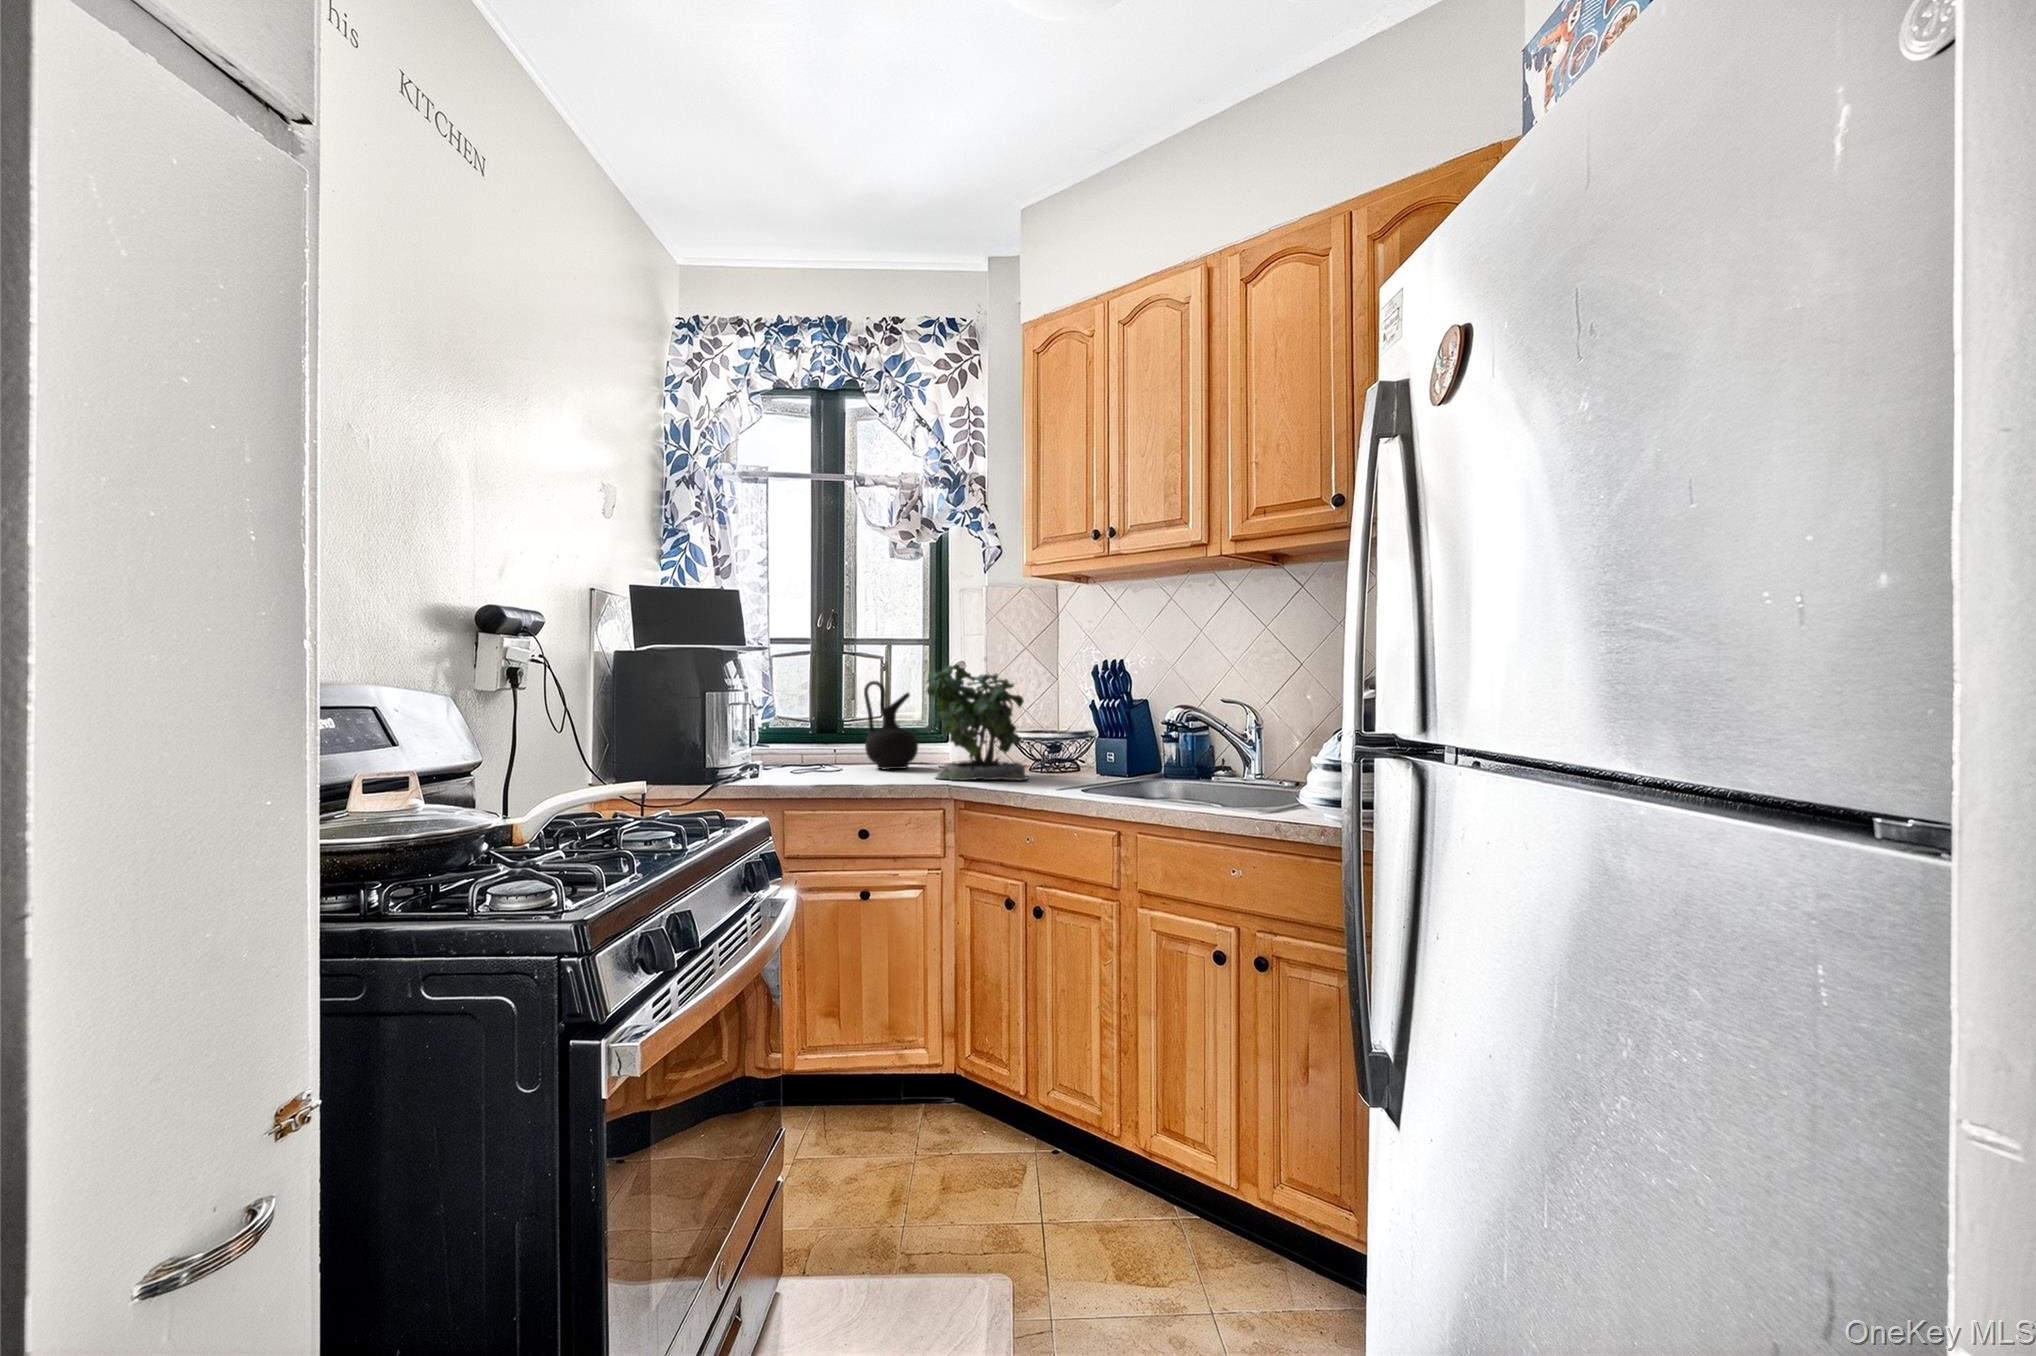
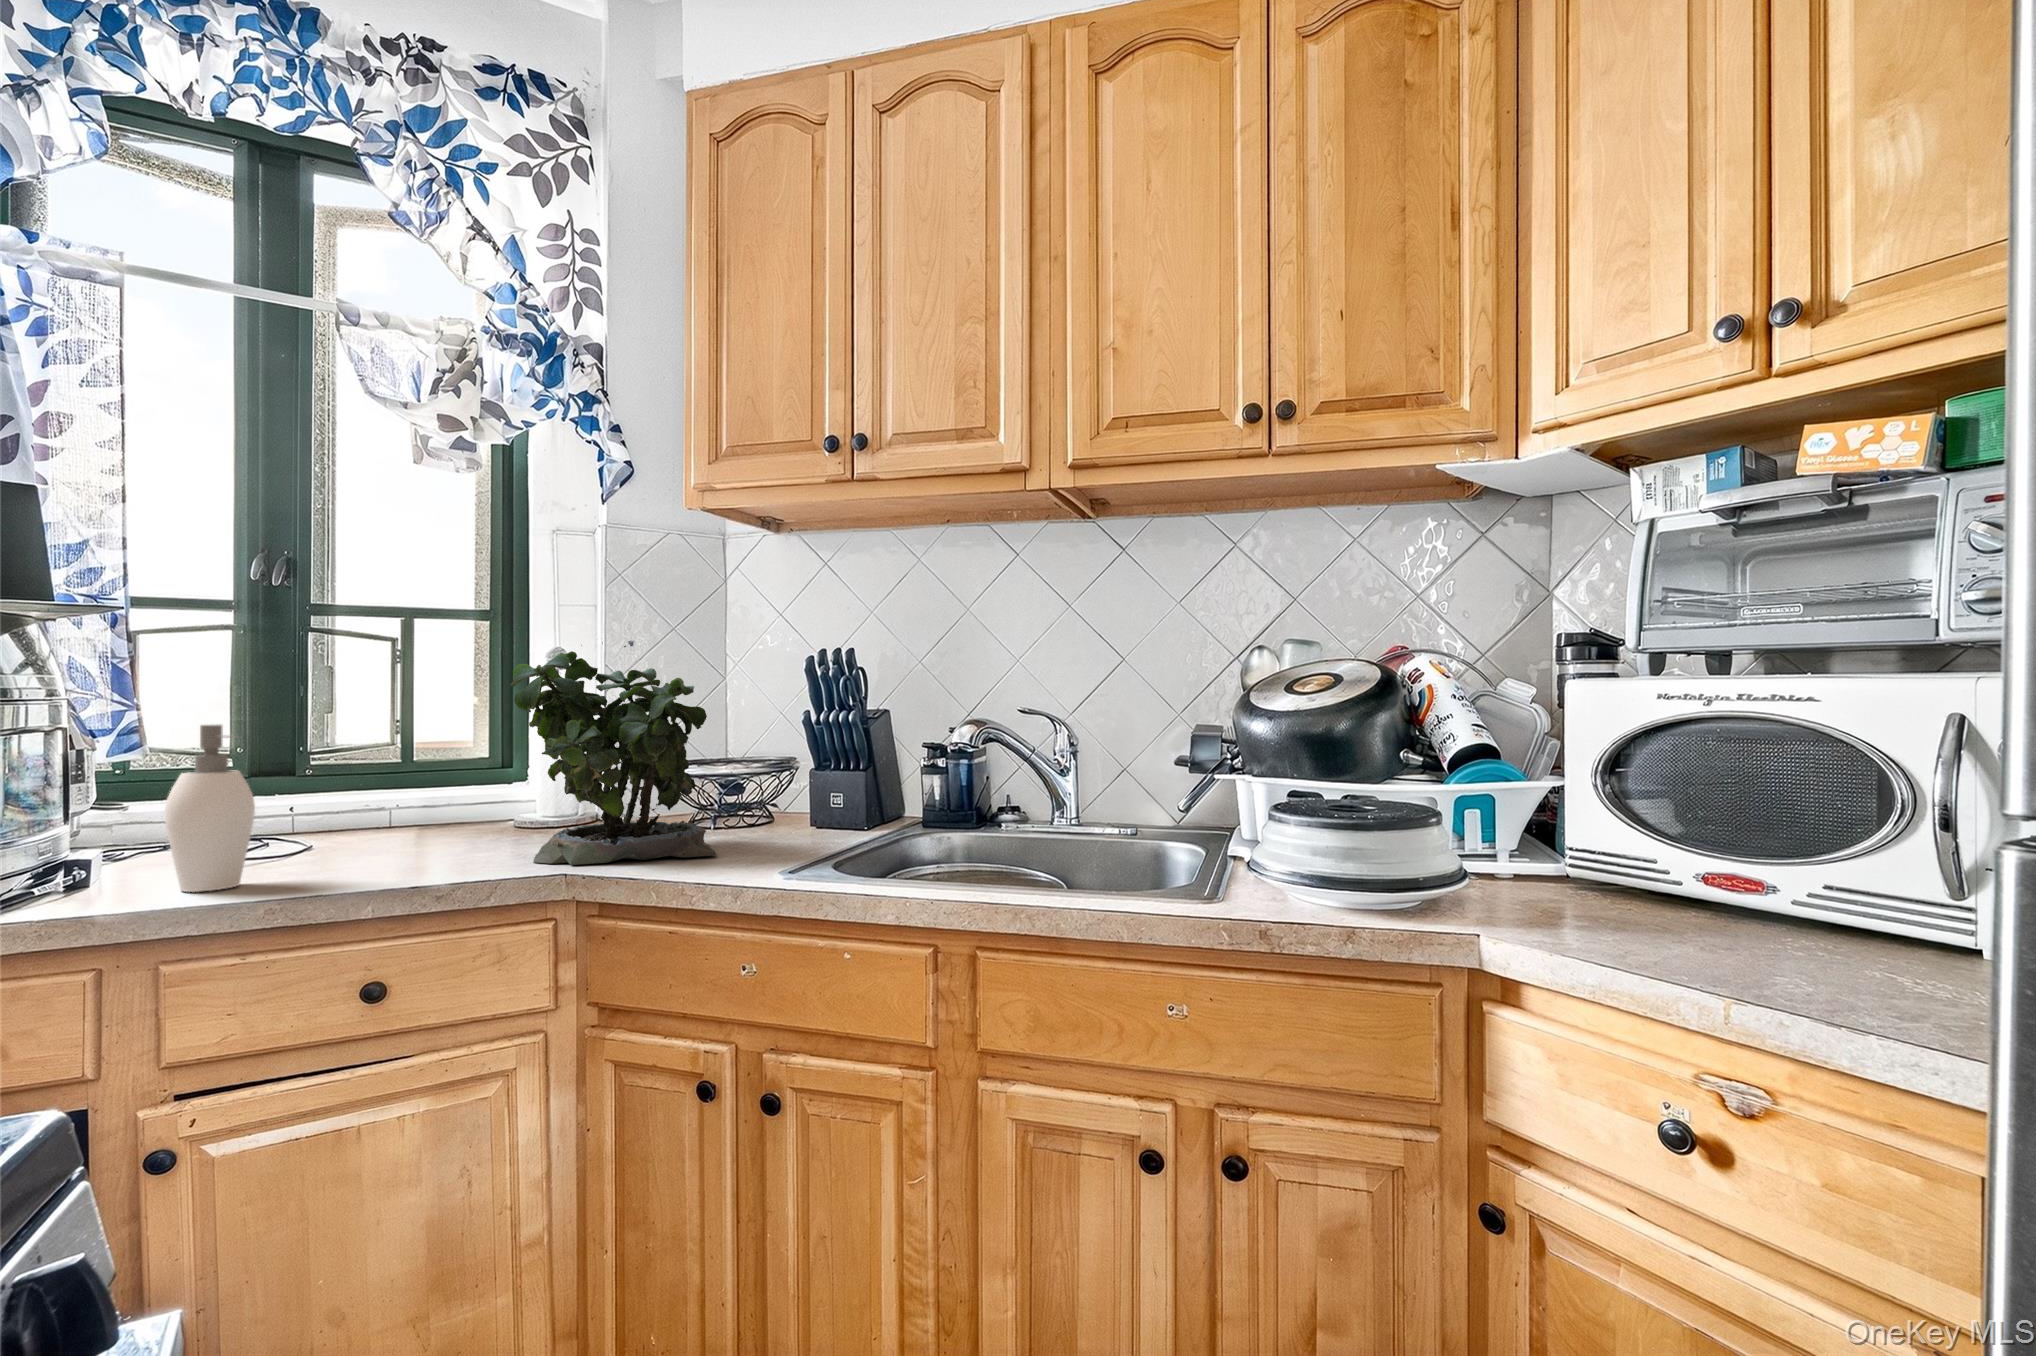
ceramic jug: present [864,681,918,769] -> none [367,682,480,847]
soap dispenser: none [777,702,811,780] -> present [164,725,255,892]

